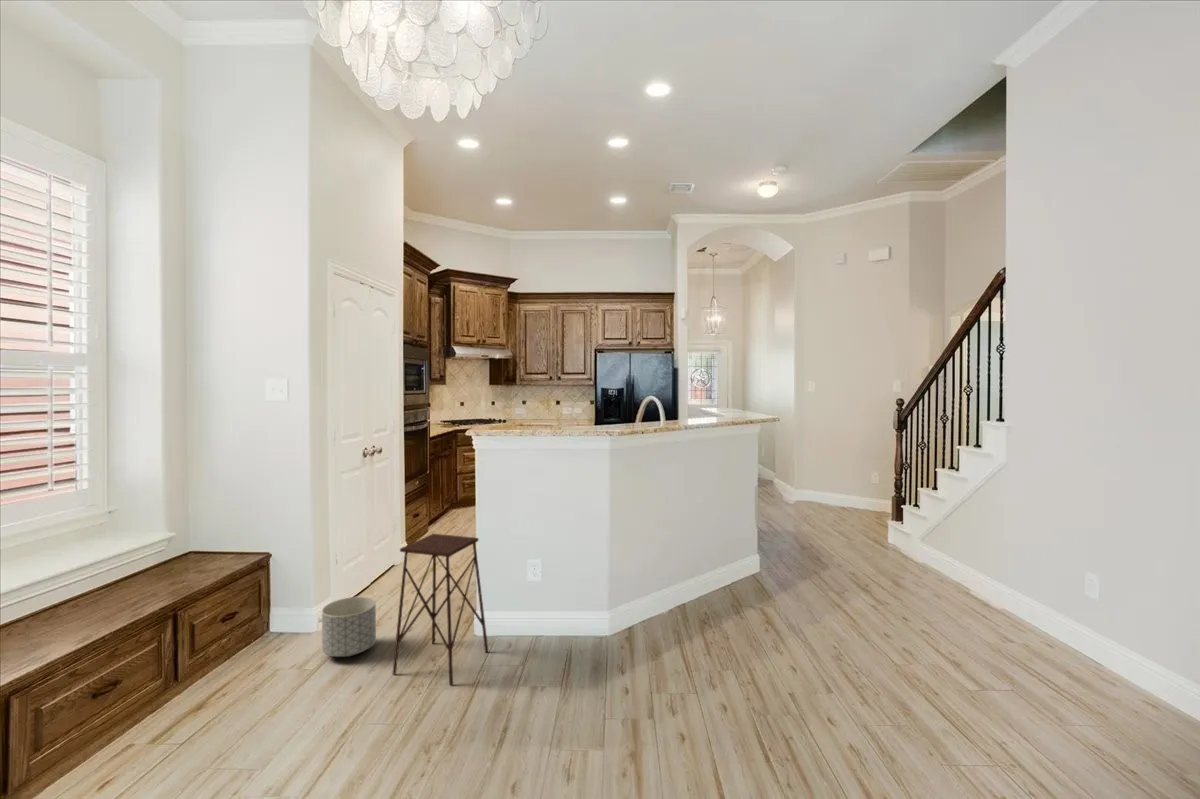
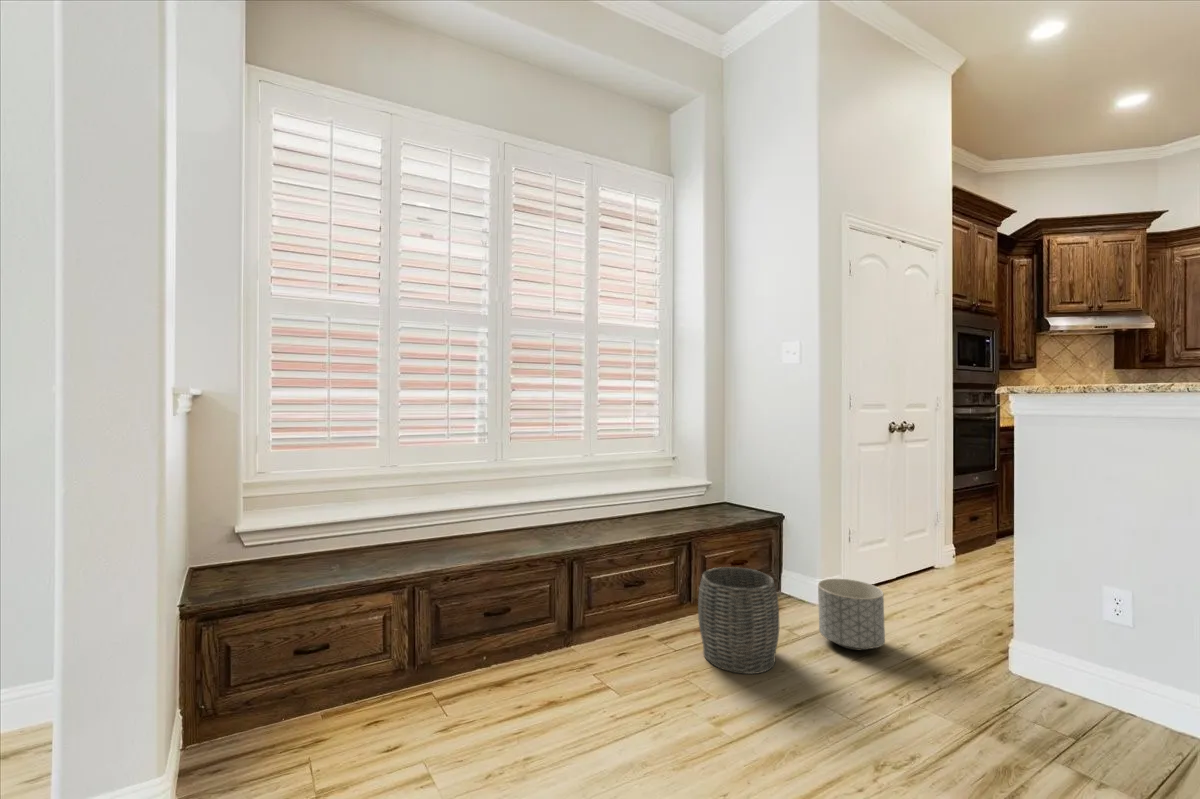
side table: present [393,534,488,685] -> none [895,519,1076,754]
woven basket: none [209,621,299,732] -> present [698,567,779,674]

